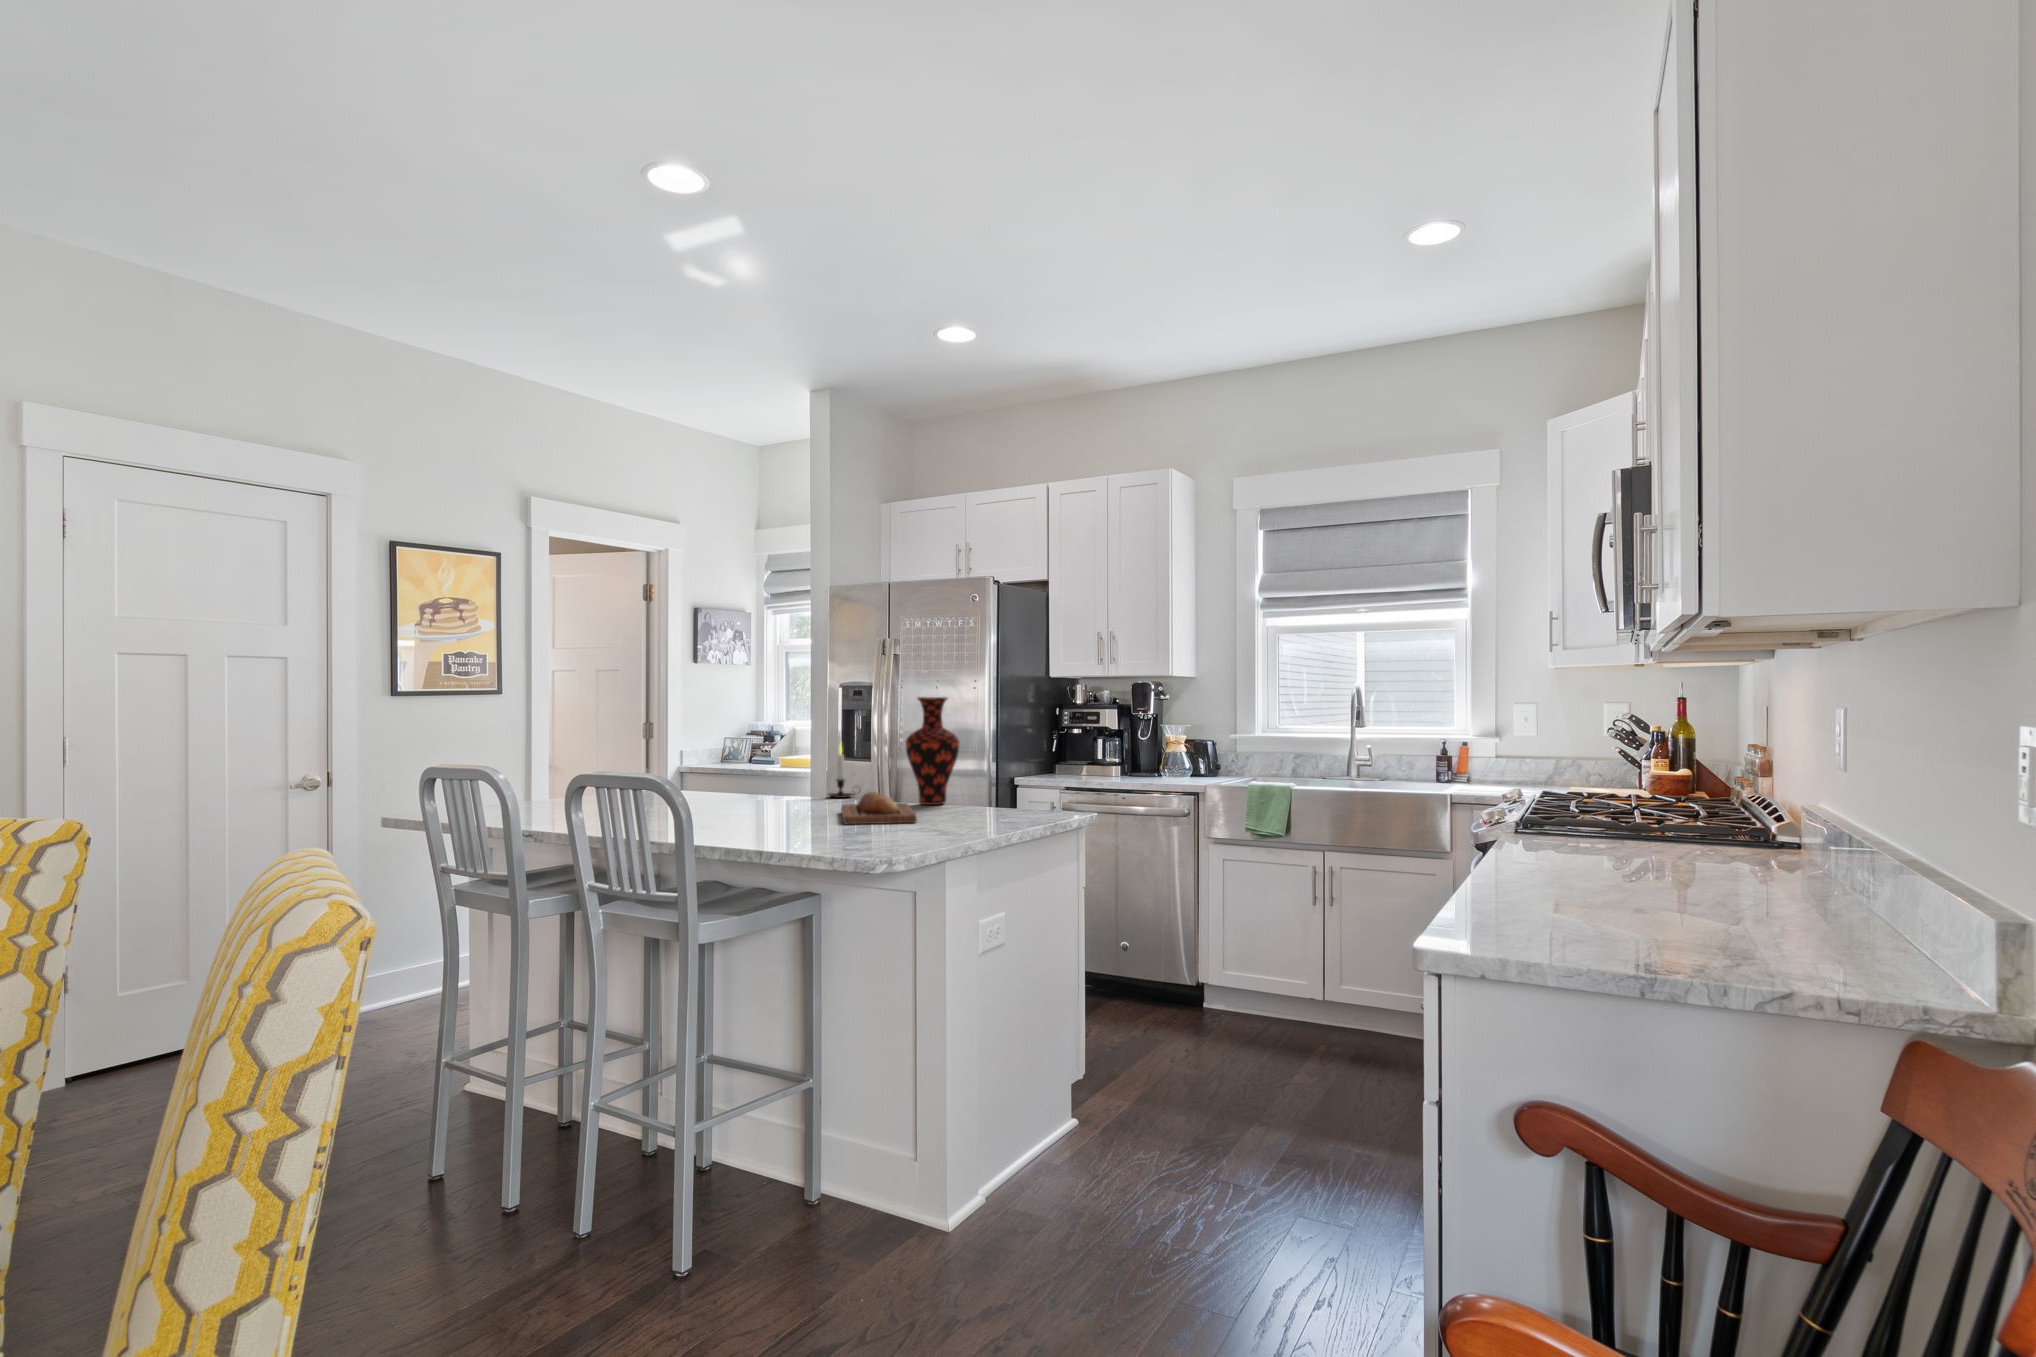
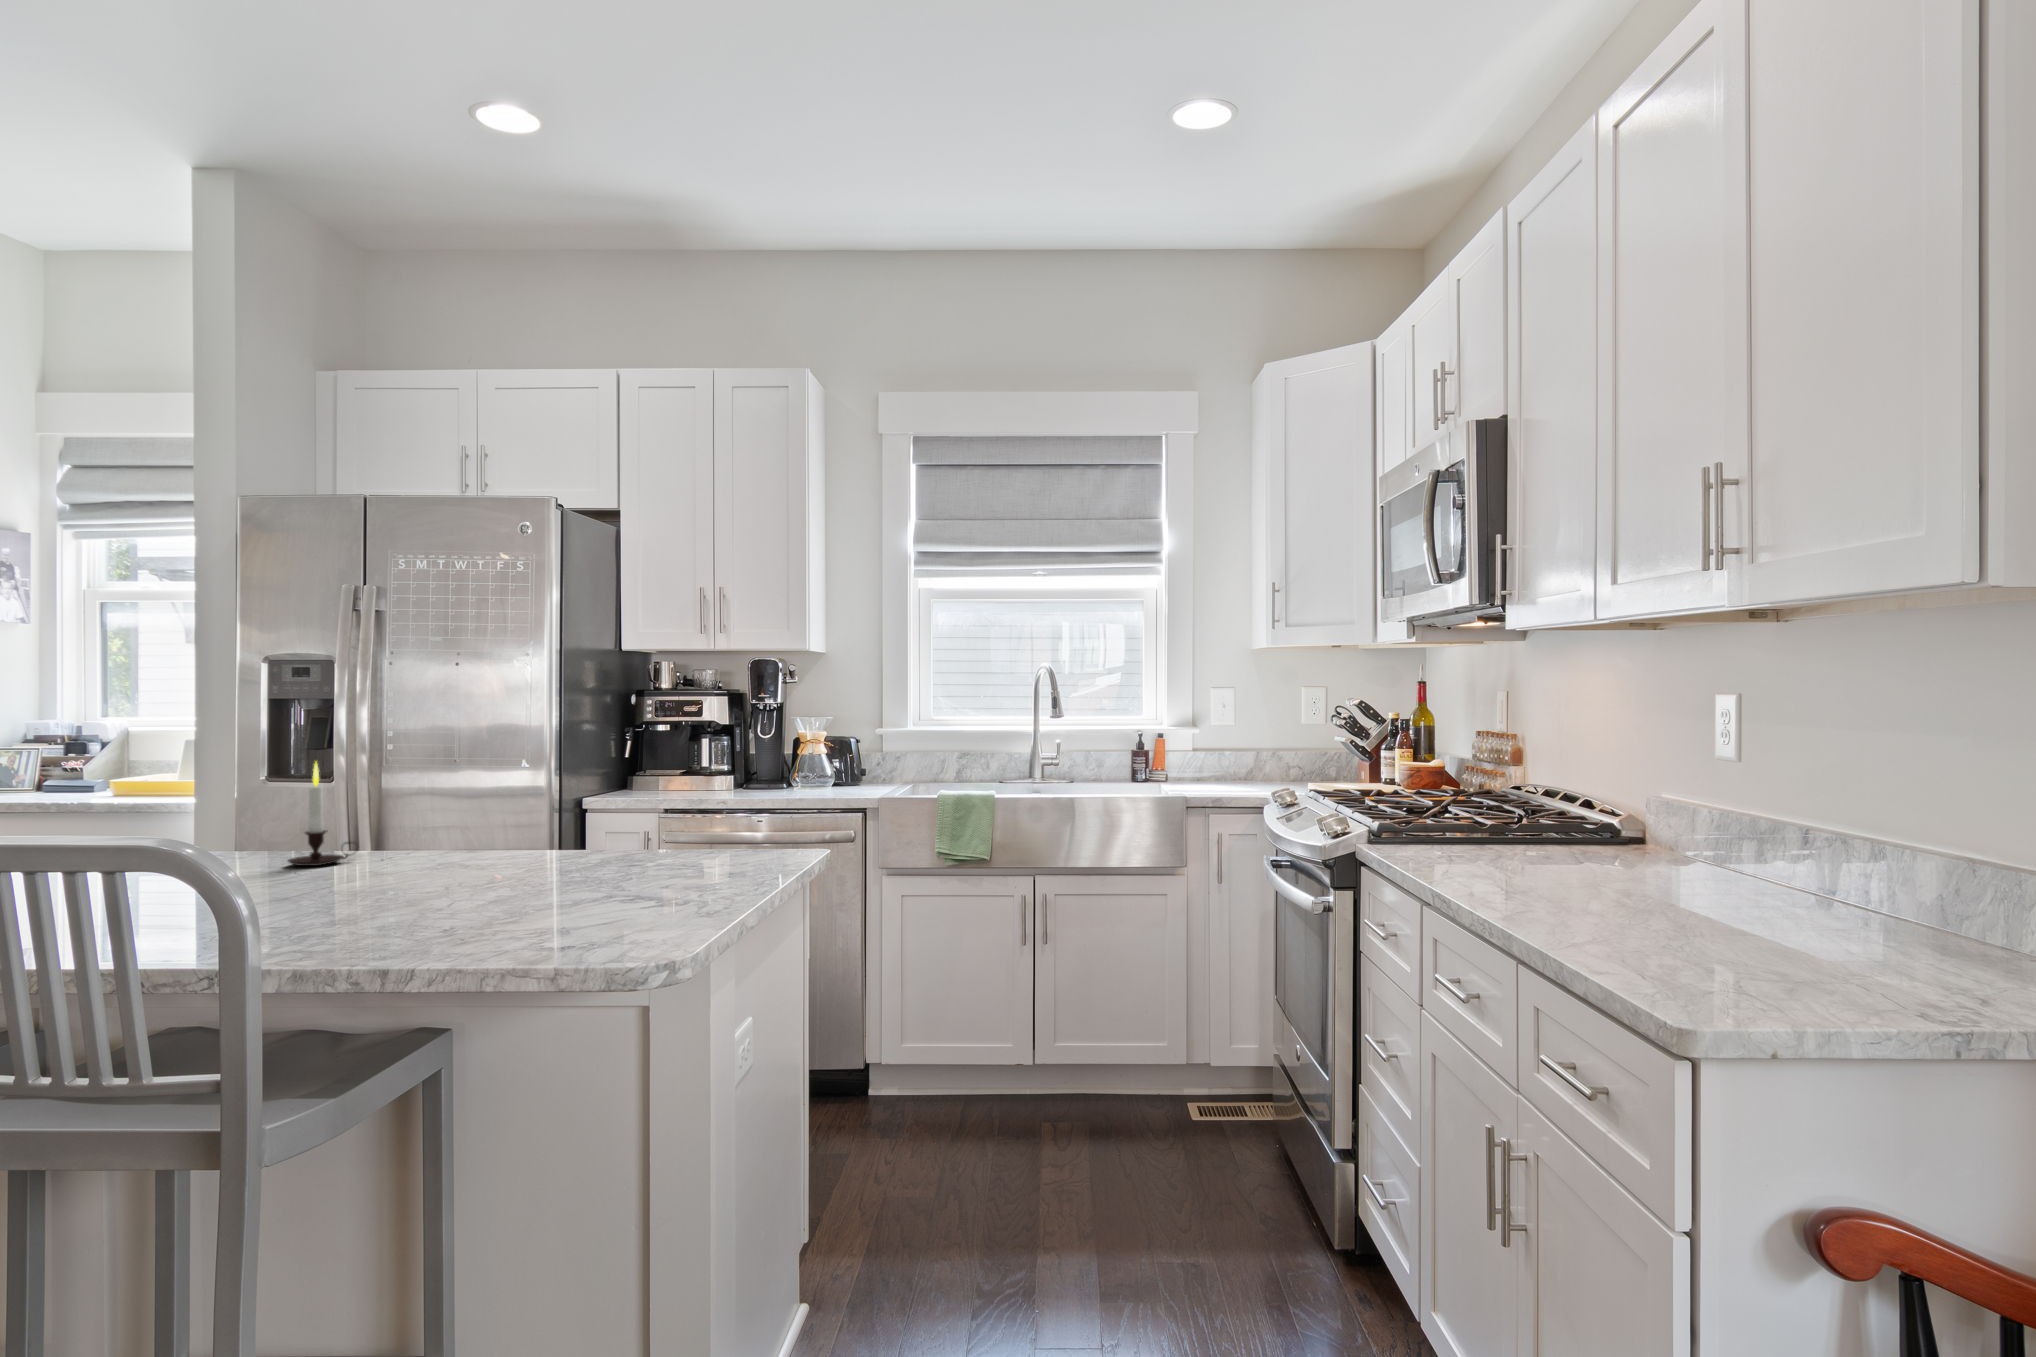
vase: present [906,697,959,805] -> none [476,681,580,872]
bread loaf: present [841,792,917,824] -> none [367,865,571,947]

